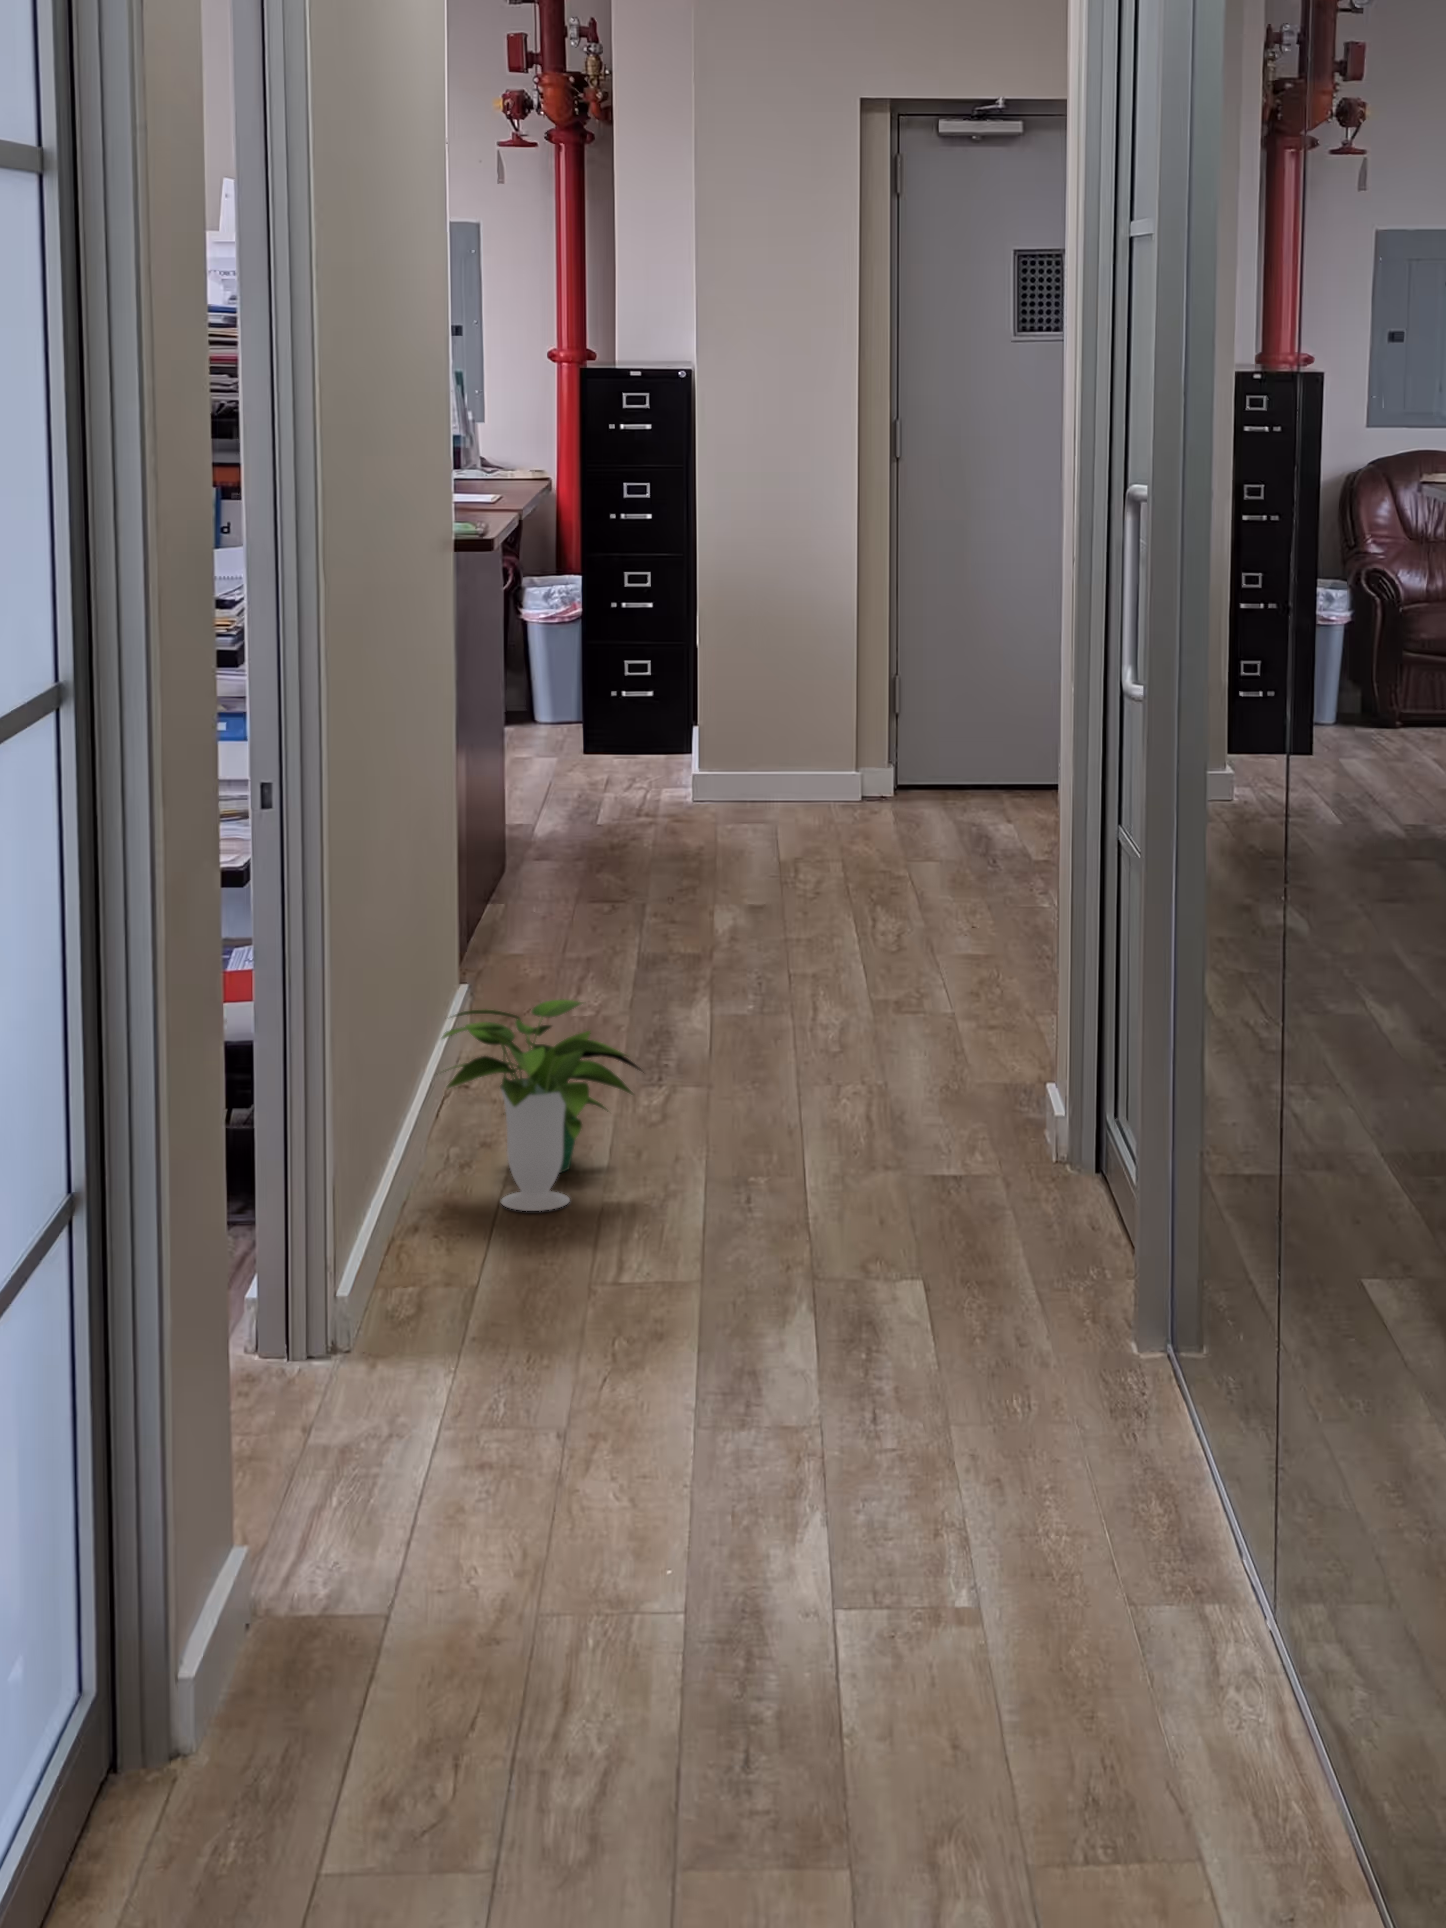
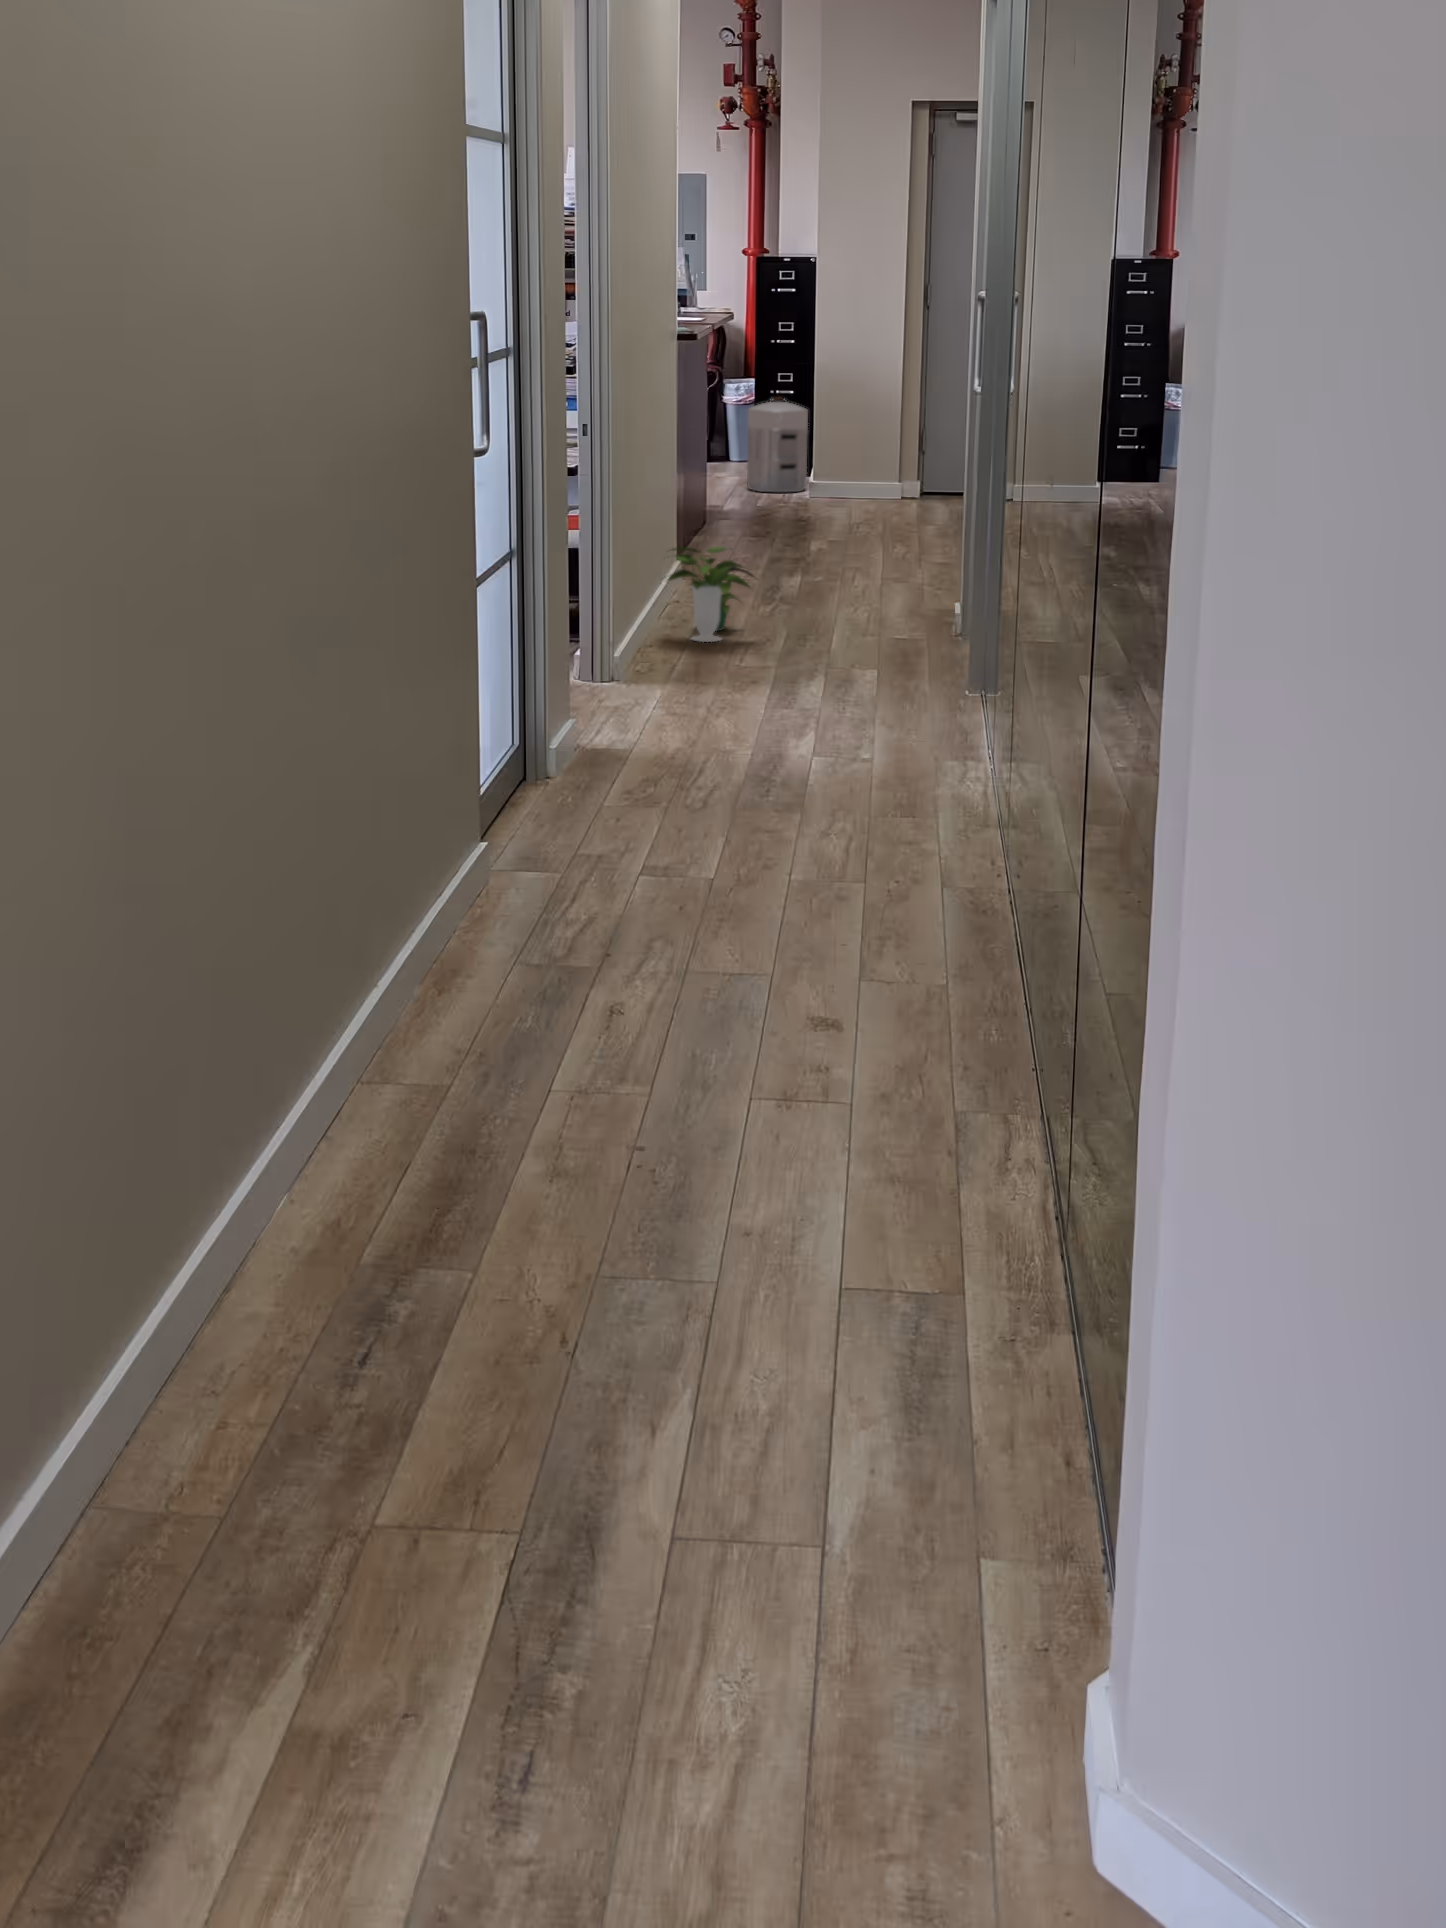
waste bin: none [574,620,684,793] -> present [747,402,808,493]

